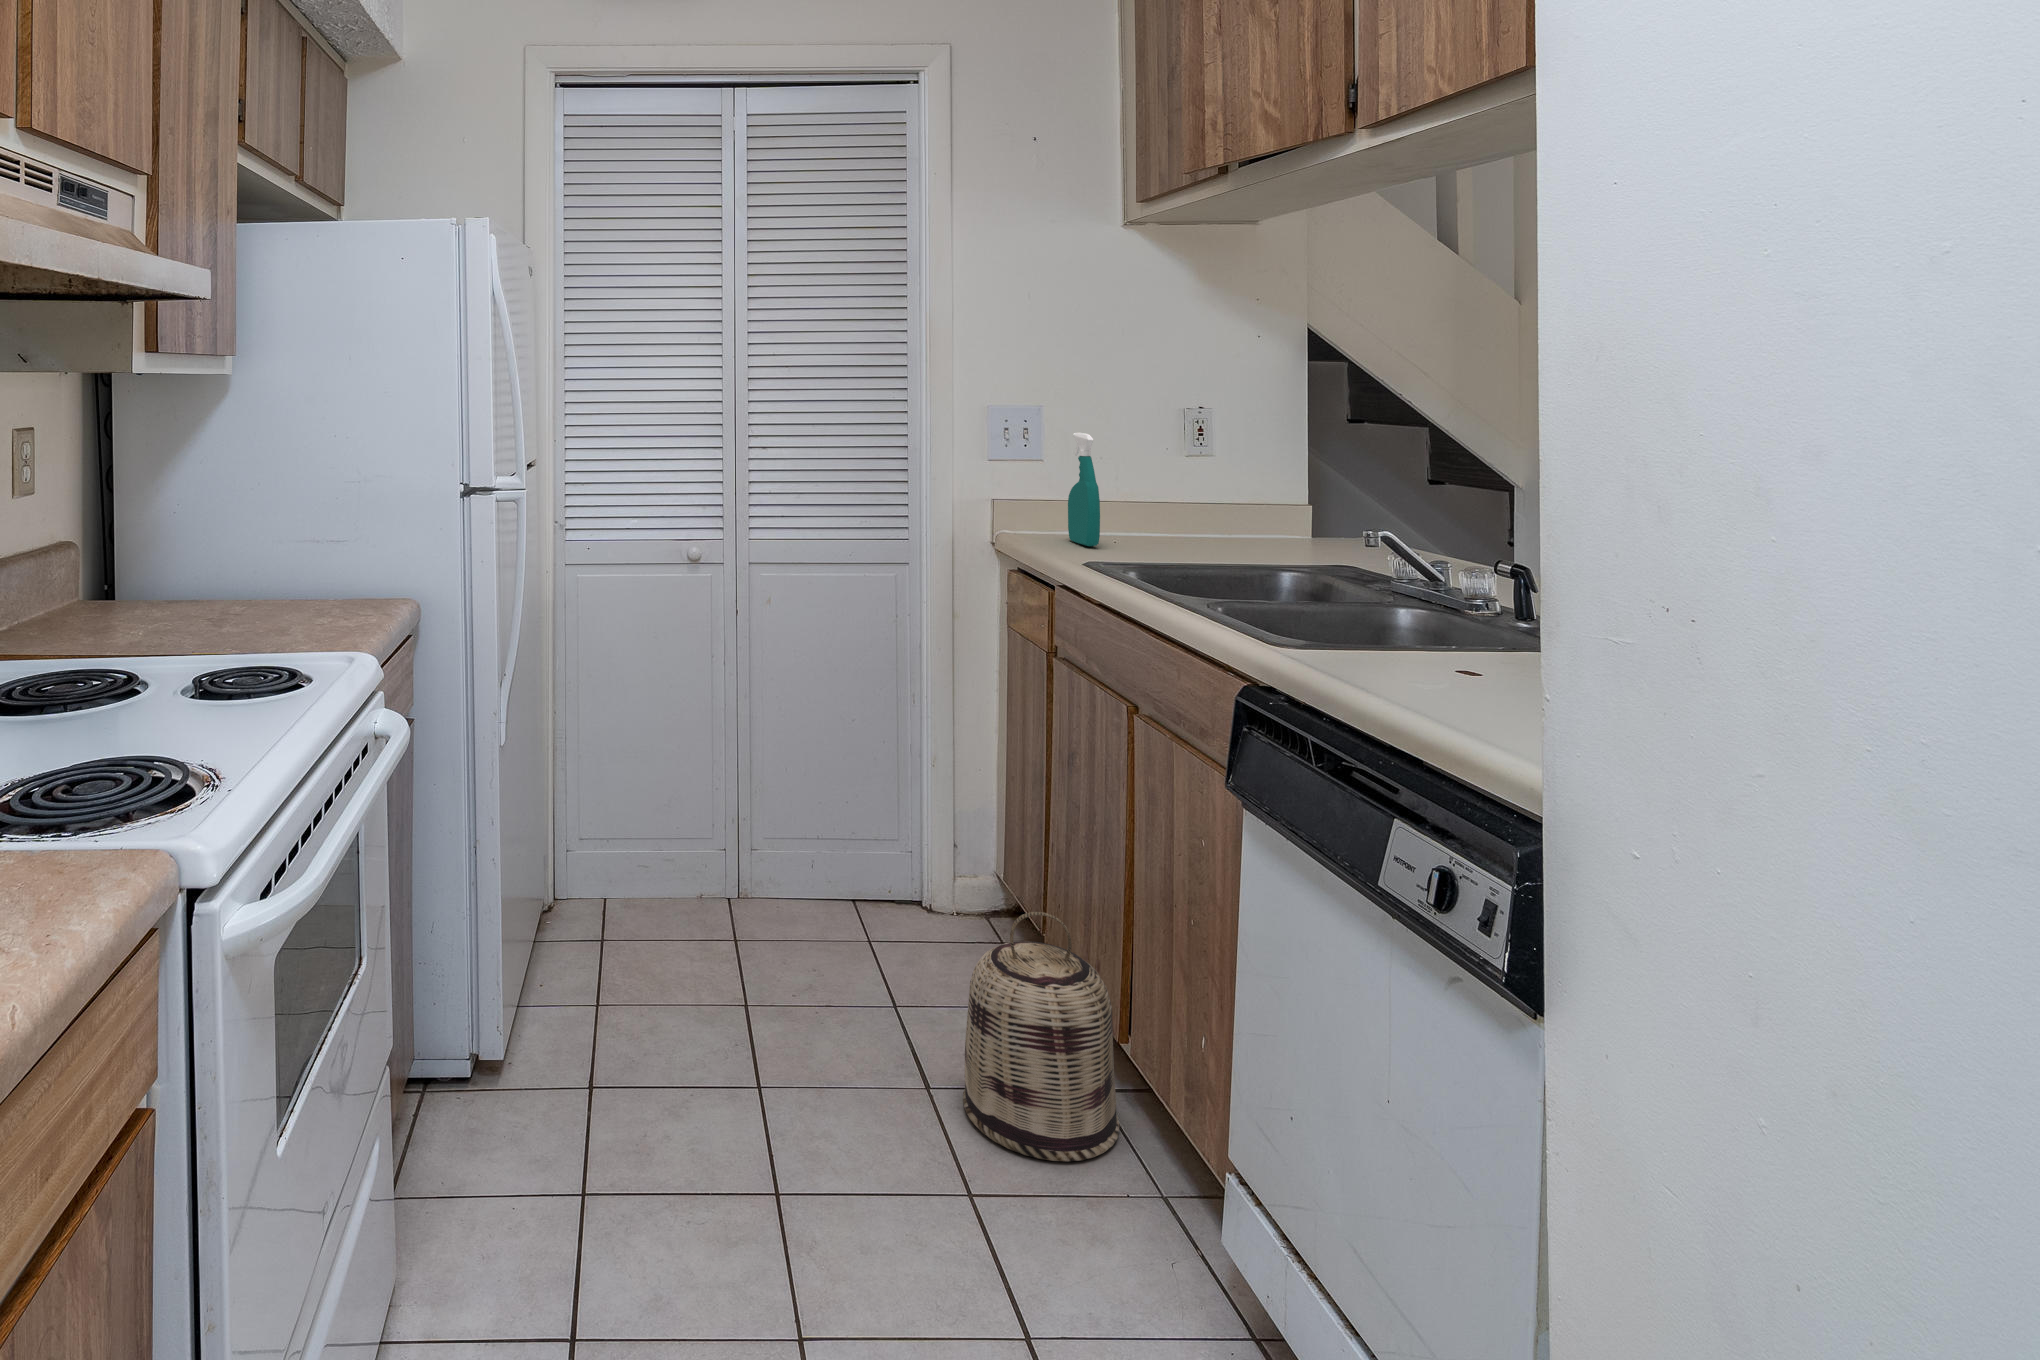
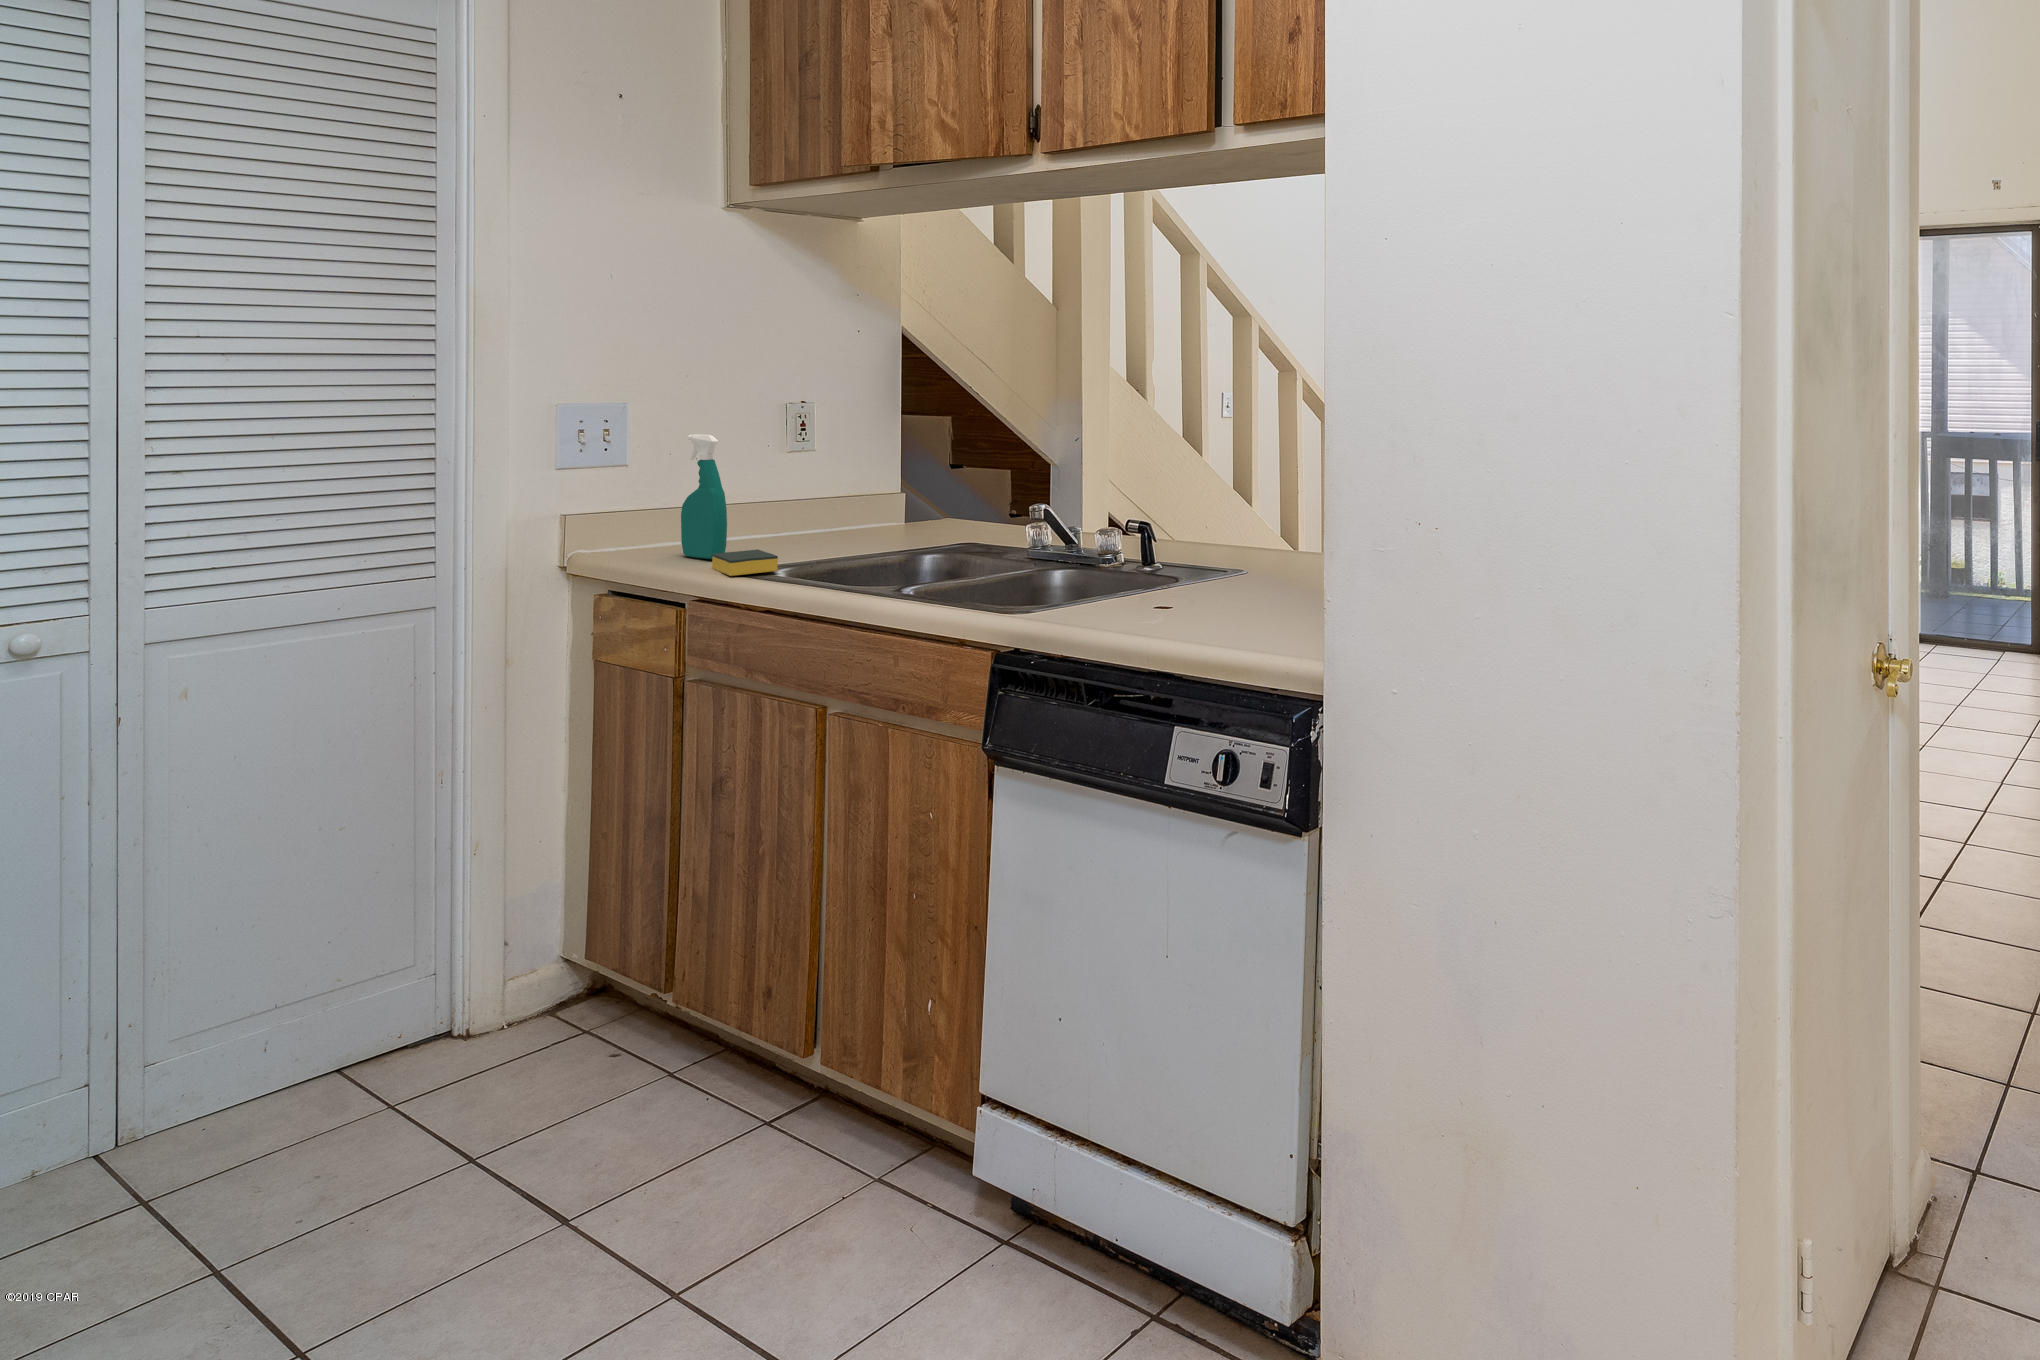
sponge: none [1081,541,1128,564] -> present [712,549,778,576]
basket: present [963,912,1119,1162] -> none [628,965,821,1248]

